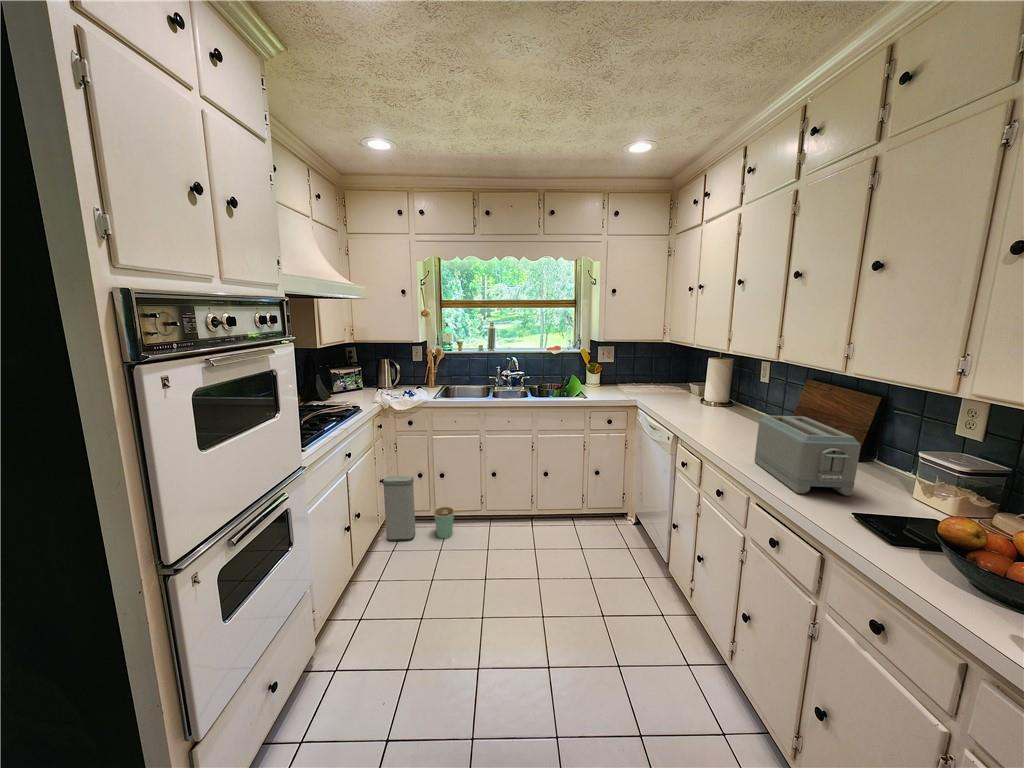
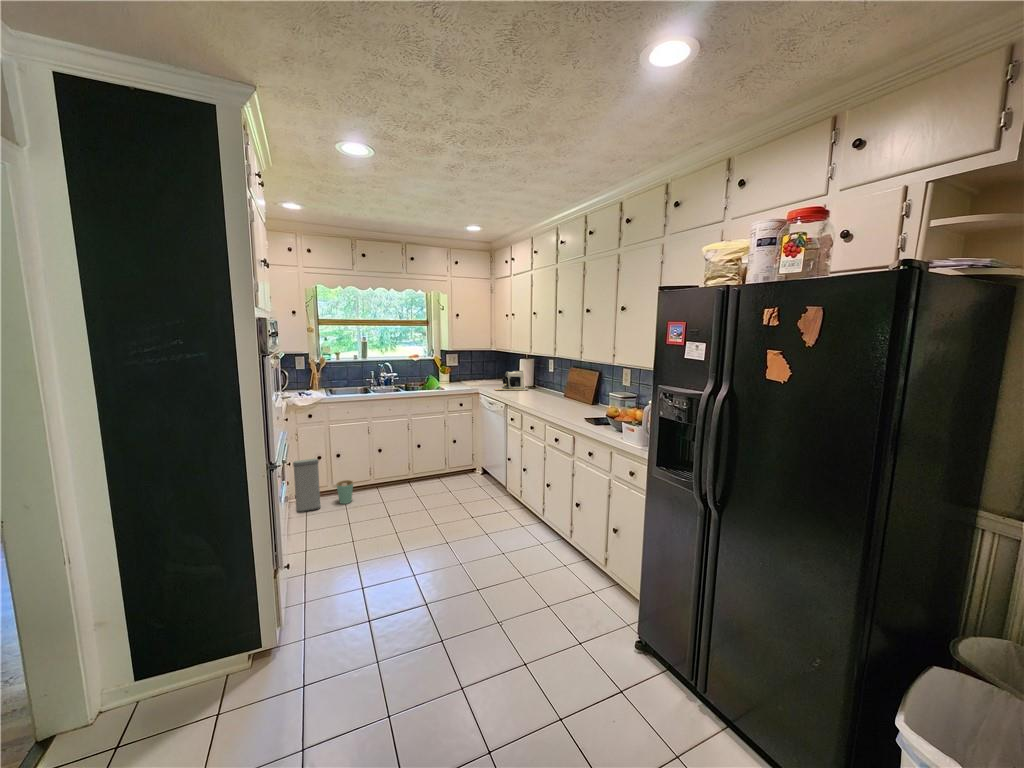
coffee maker: none [660,377,718,410] -> present [495,371,528,391]
toaster: present [754,415,861,496] -> none [547,382,586,415]

